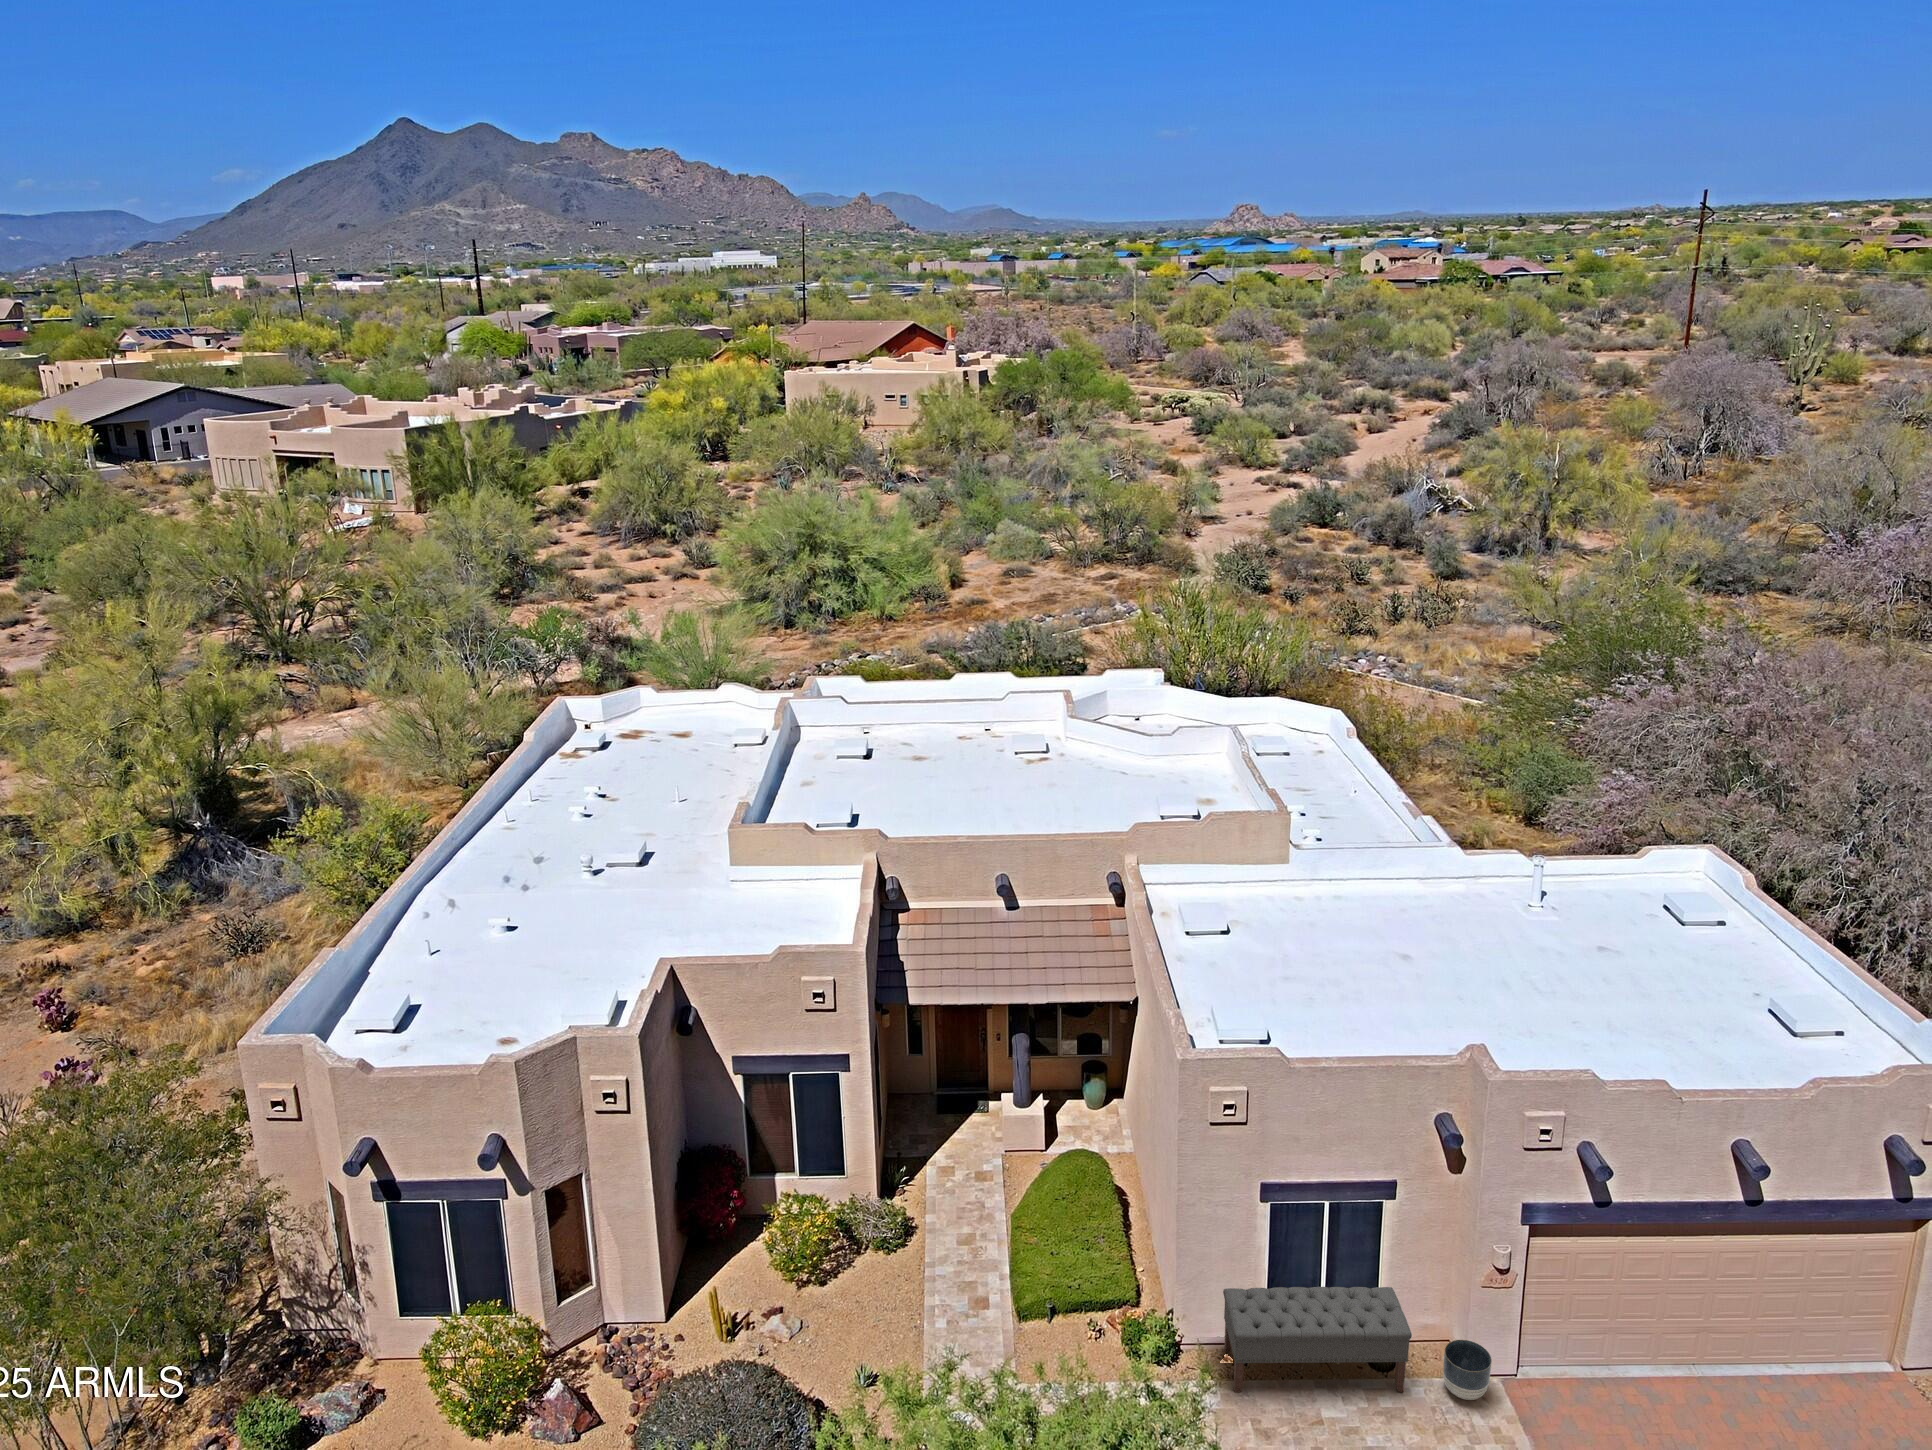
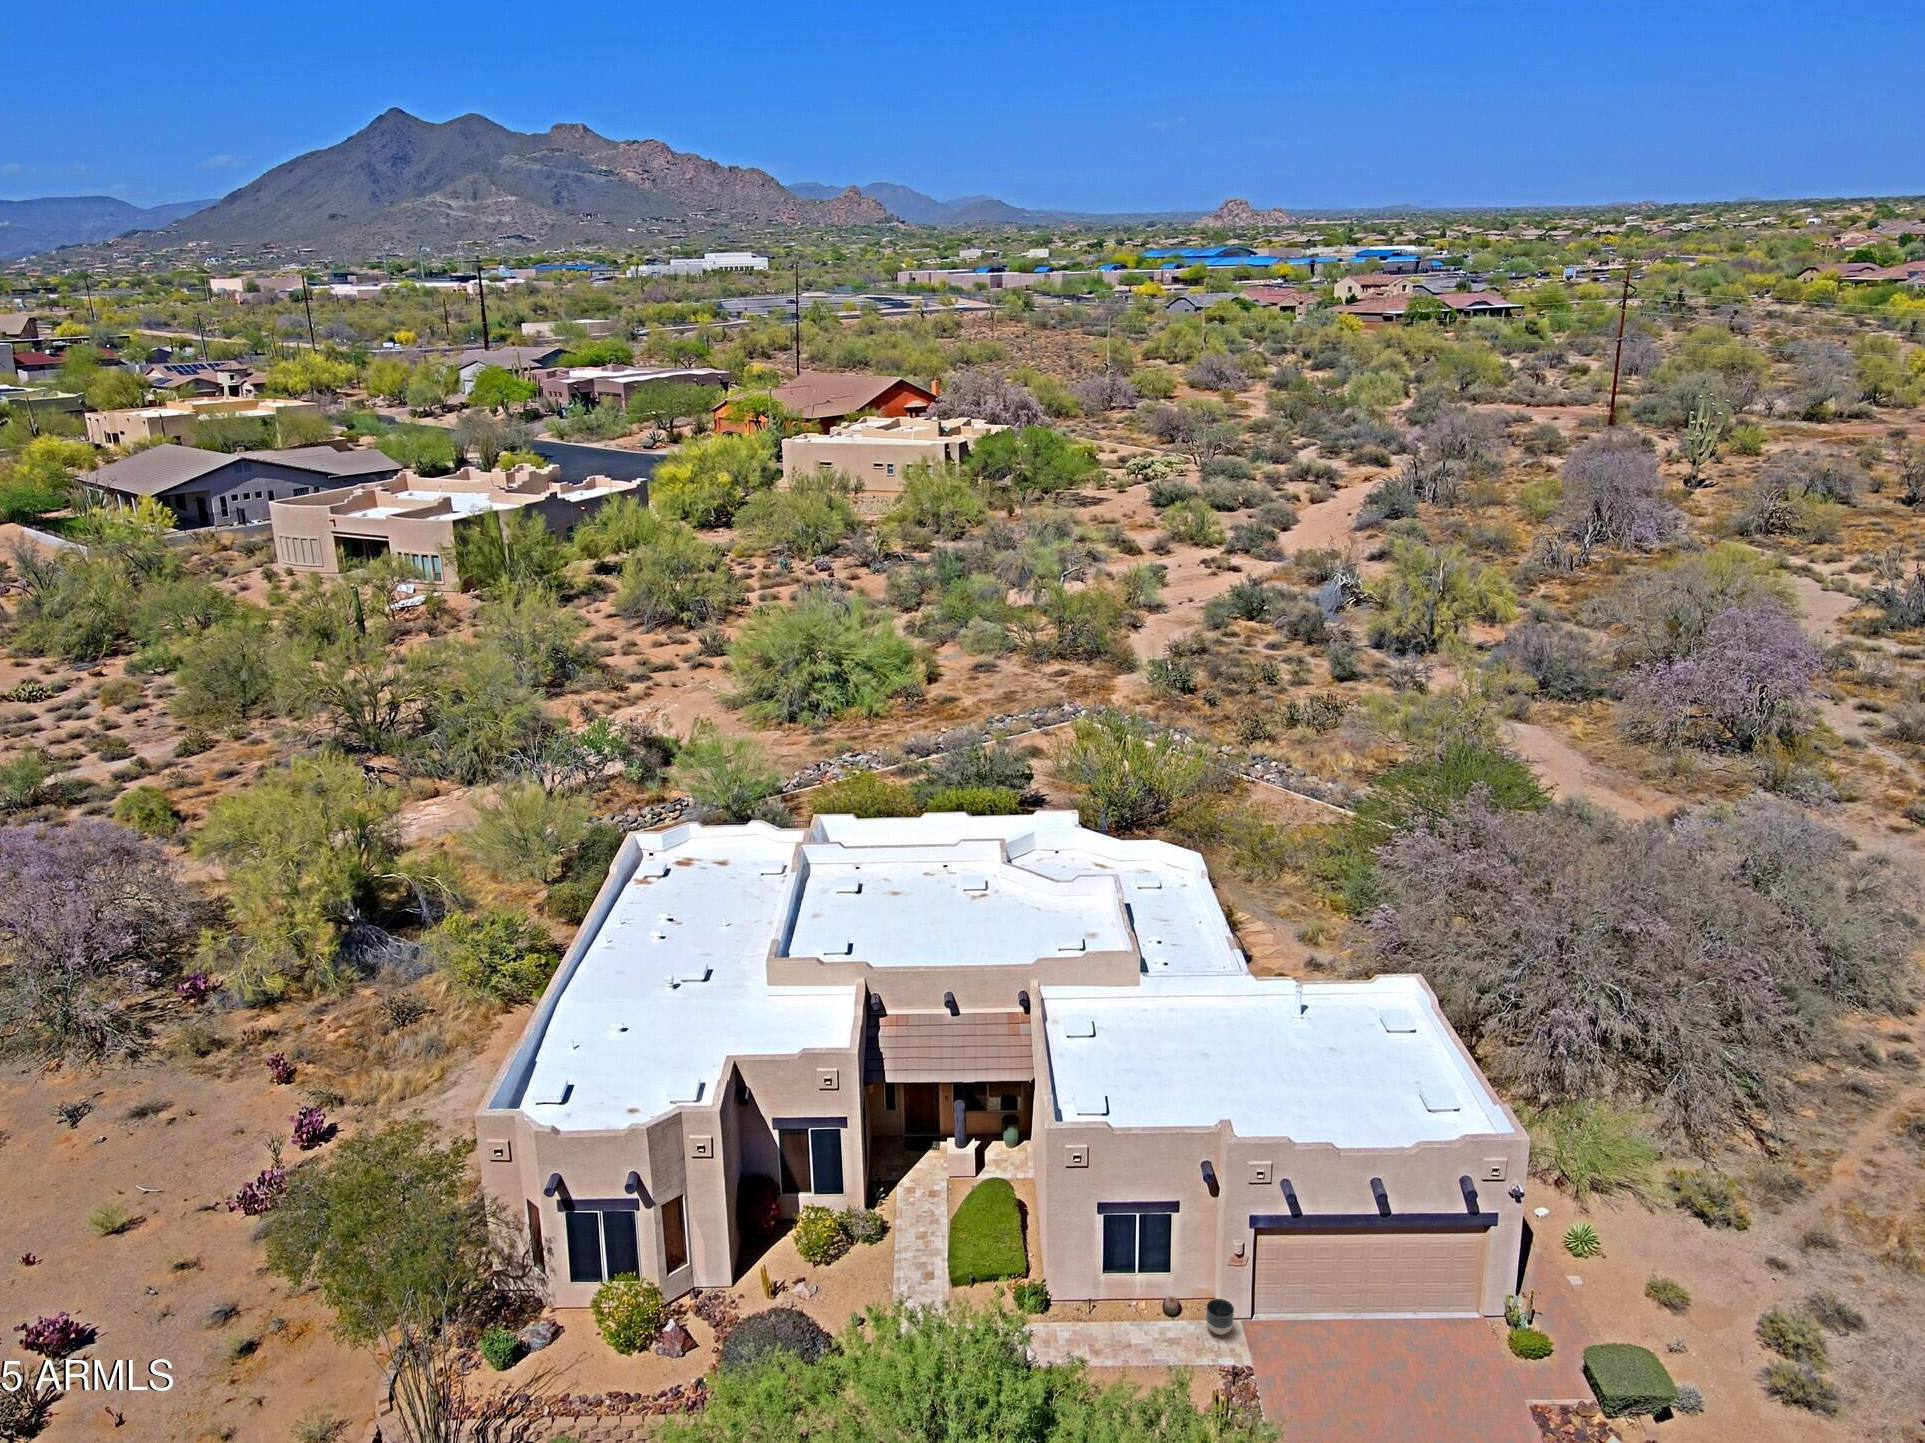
bench: present [1223,1287,1412,1393] -> none [1077,1267,1186,1330]

